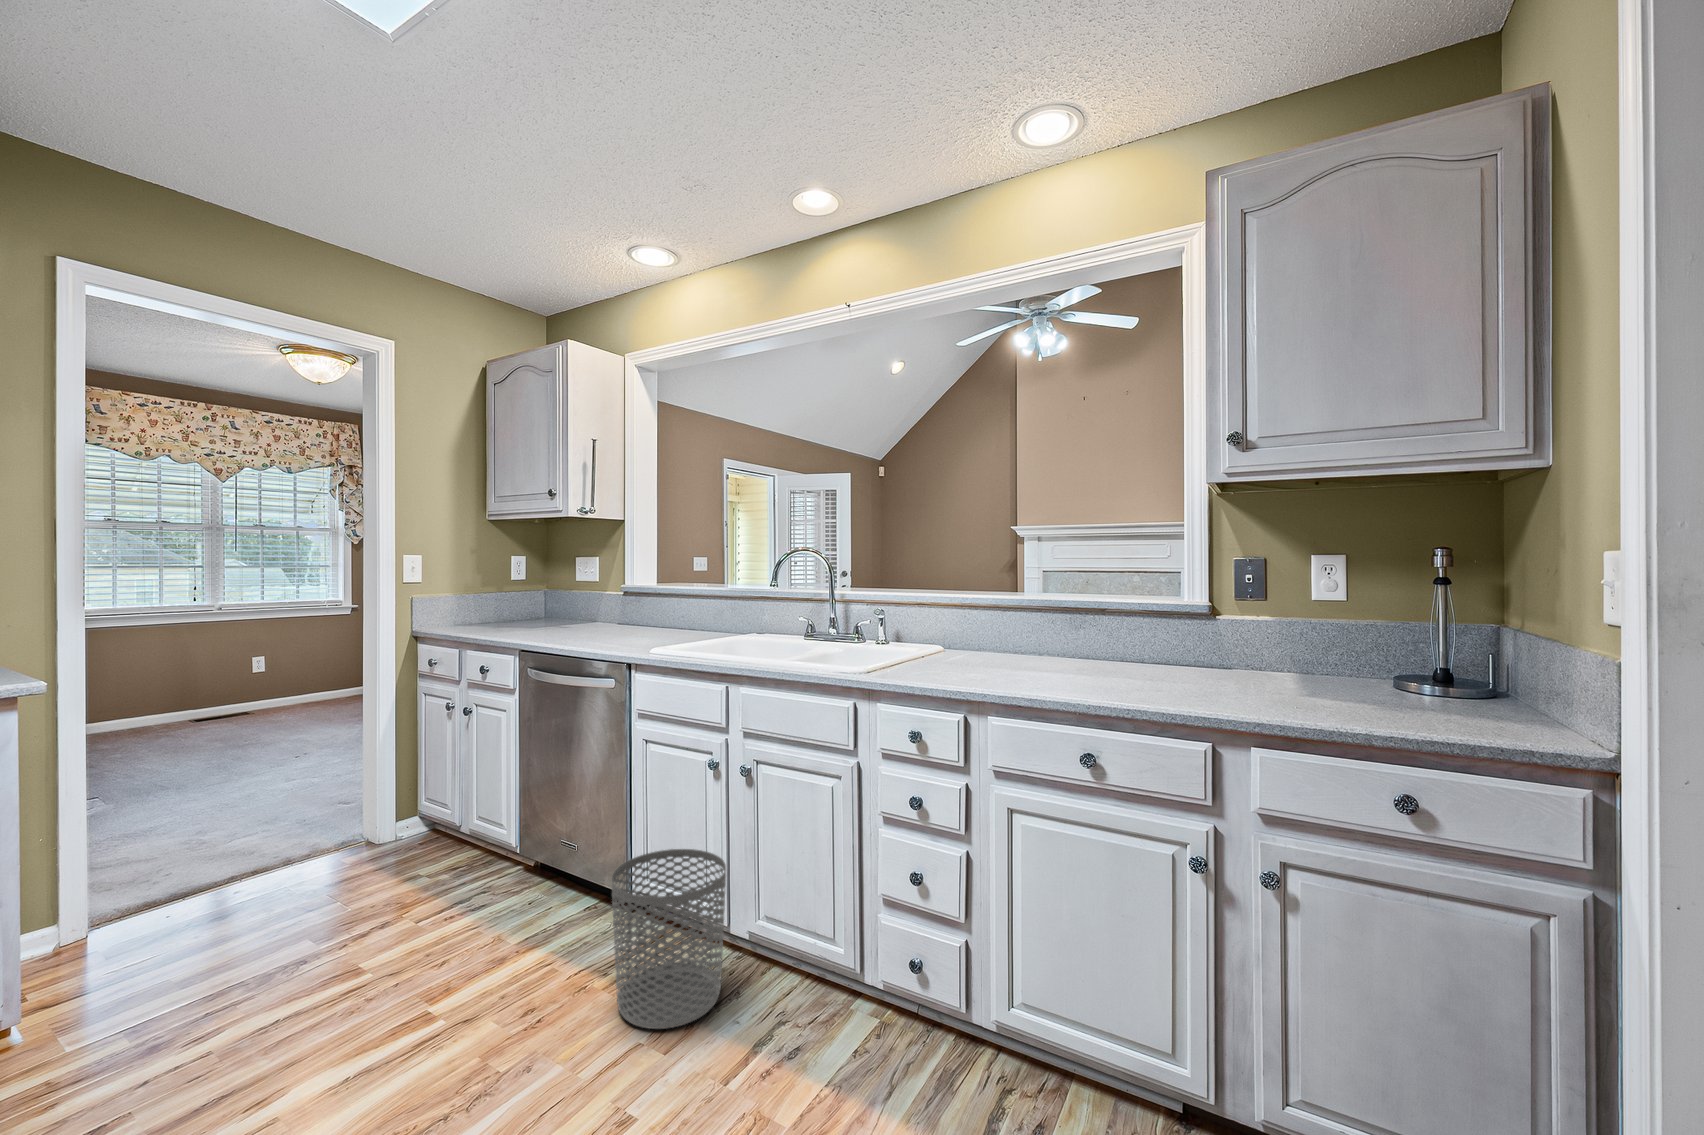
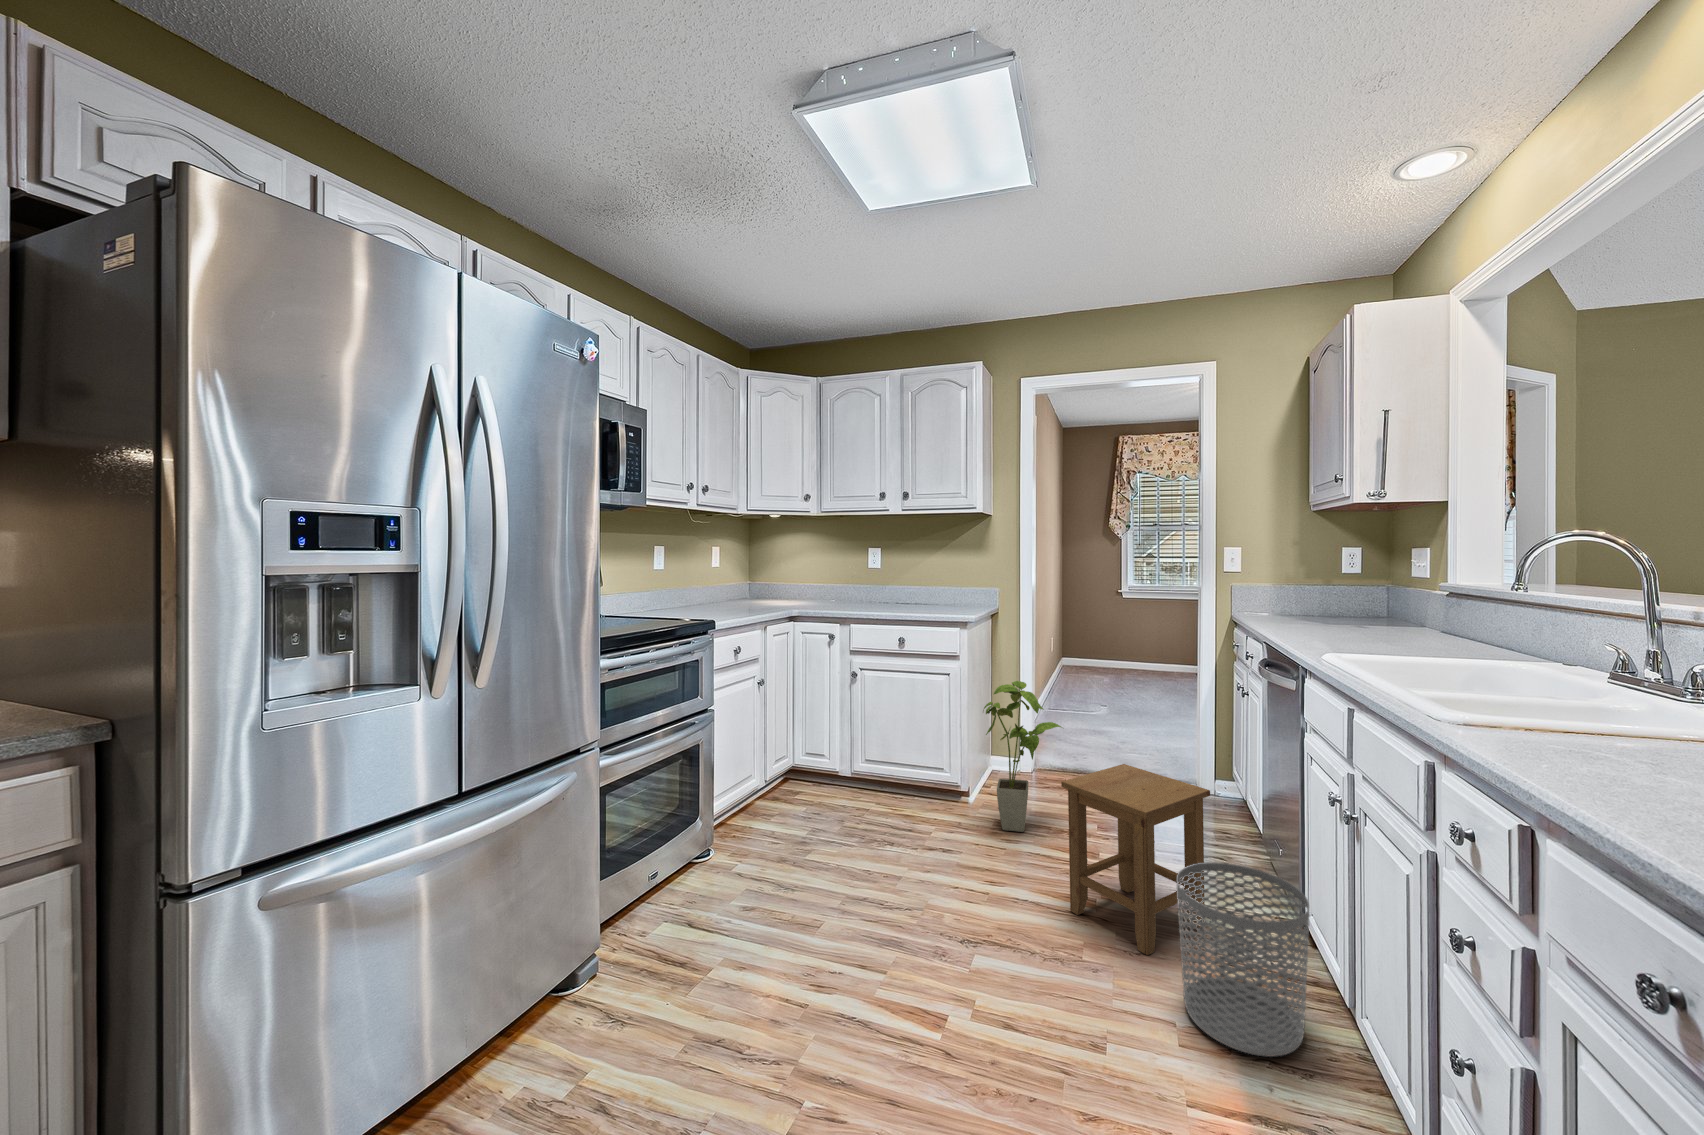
house plant: none [96,757,267,1029] -> present [983,681,1062,832]
stool: none [408,805,559,1041] -> present [1061,764,1210,955]

